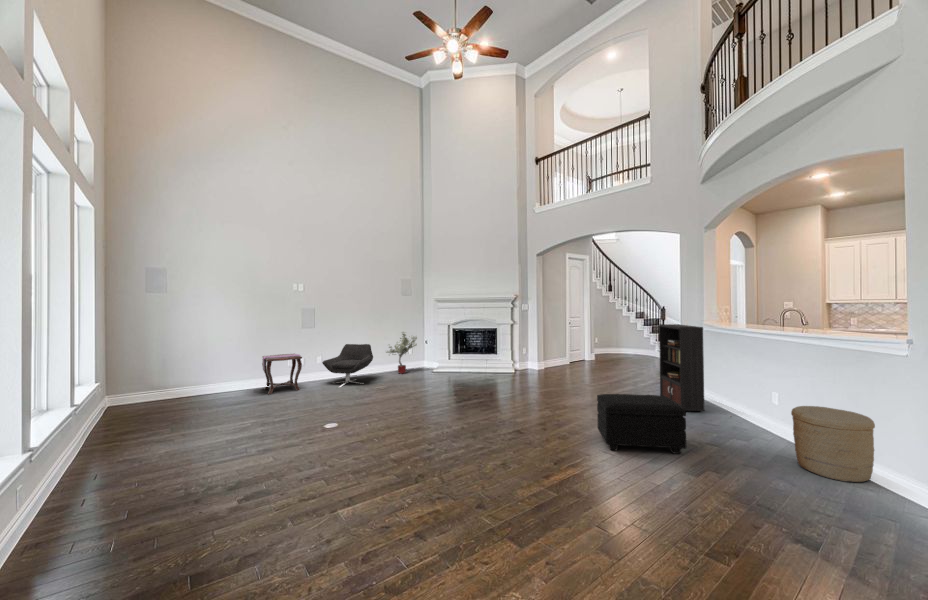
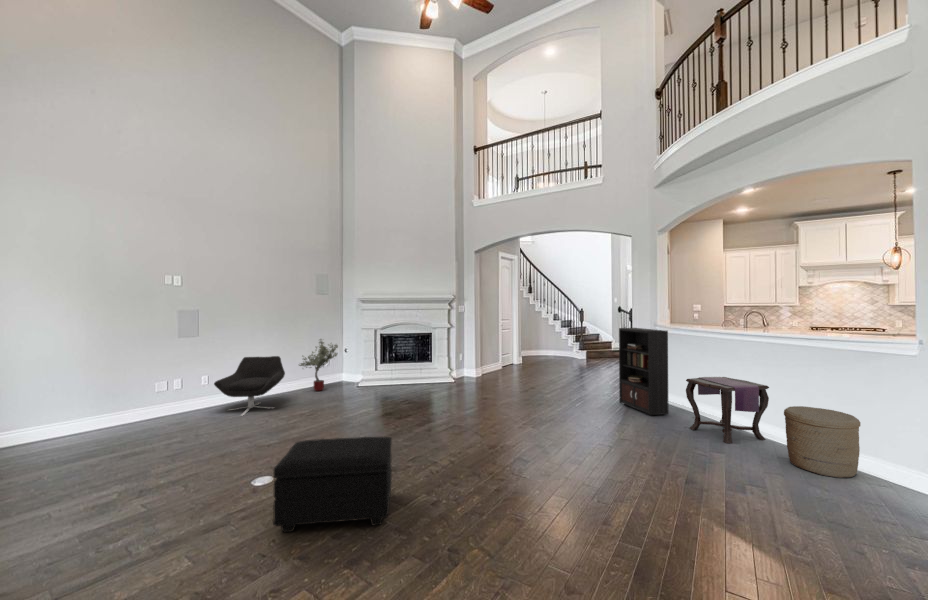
side table: present [262,354,302,395] -> present [686,377,769,443]
footstool: present [597,394,686,454] -> present [273,437,392,532]

